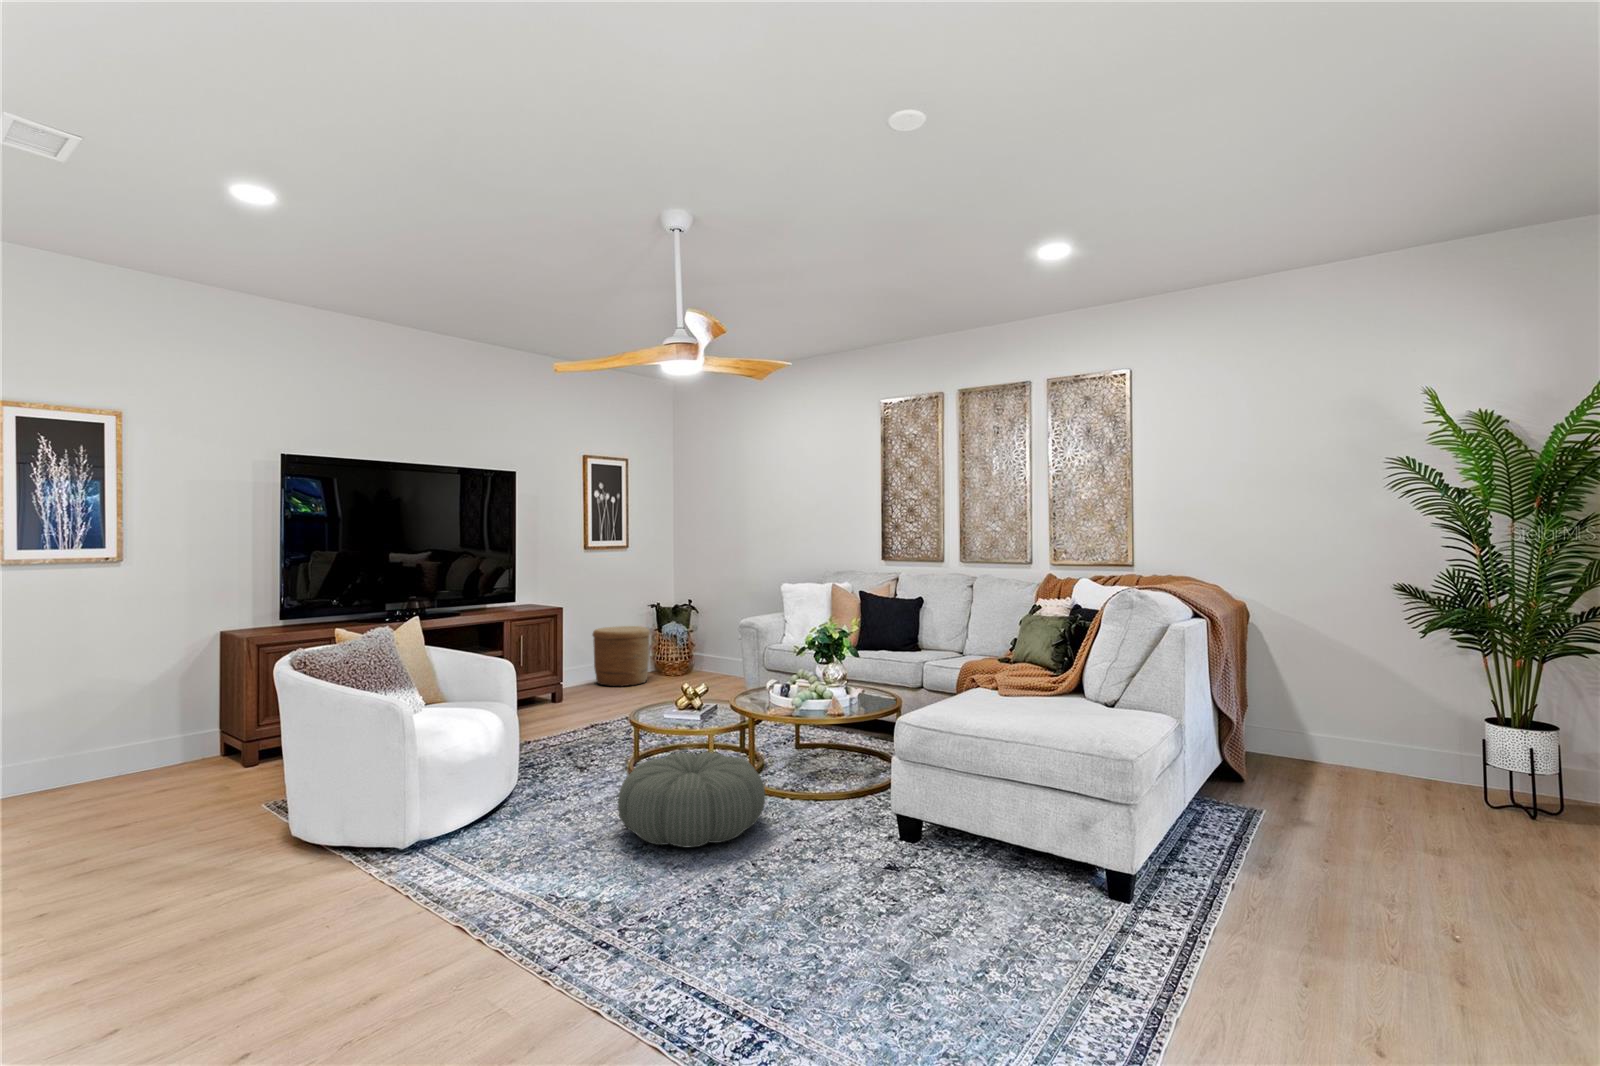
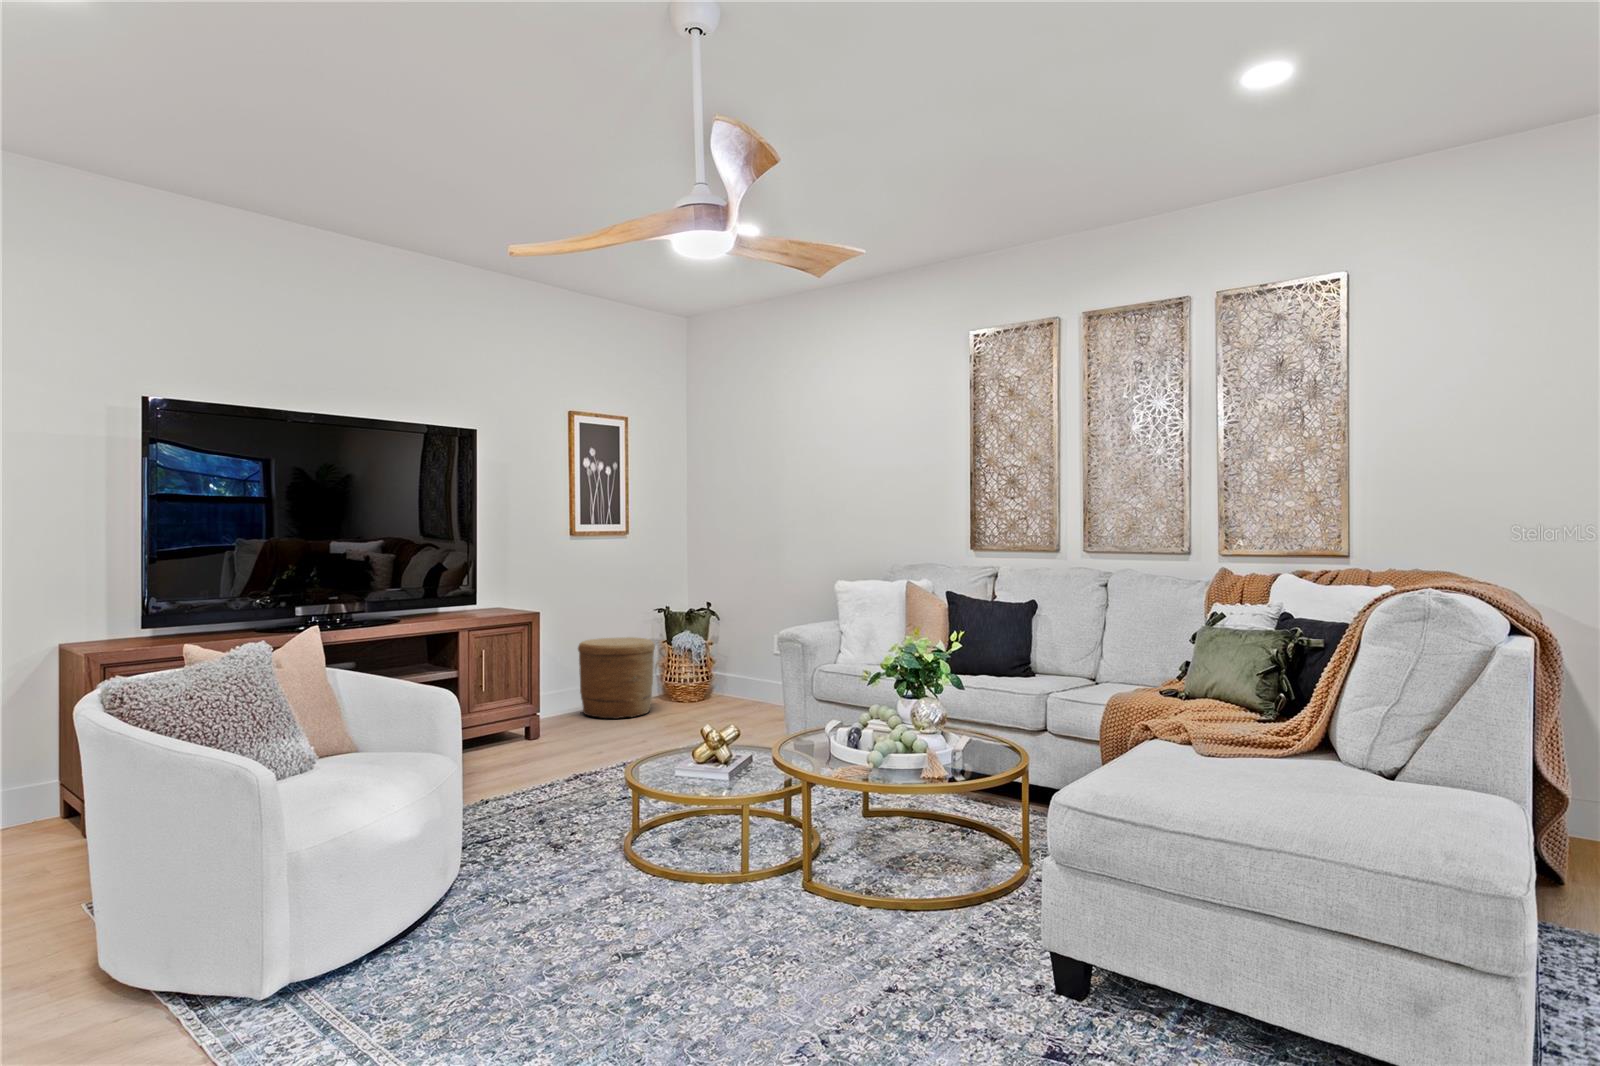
pouf: present [618,752,765,847] -> none [604,837,834,1001]

